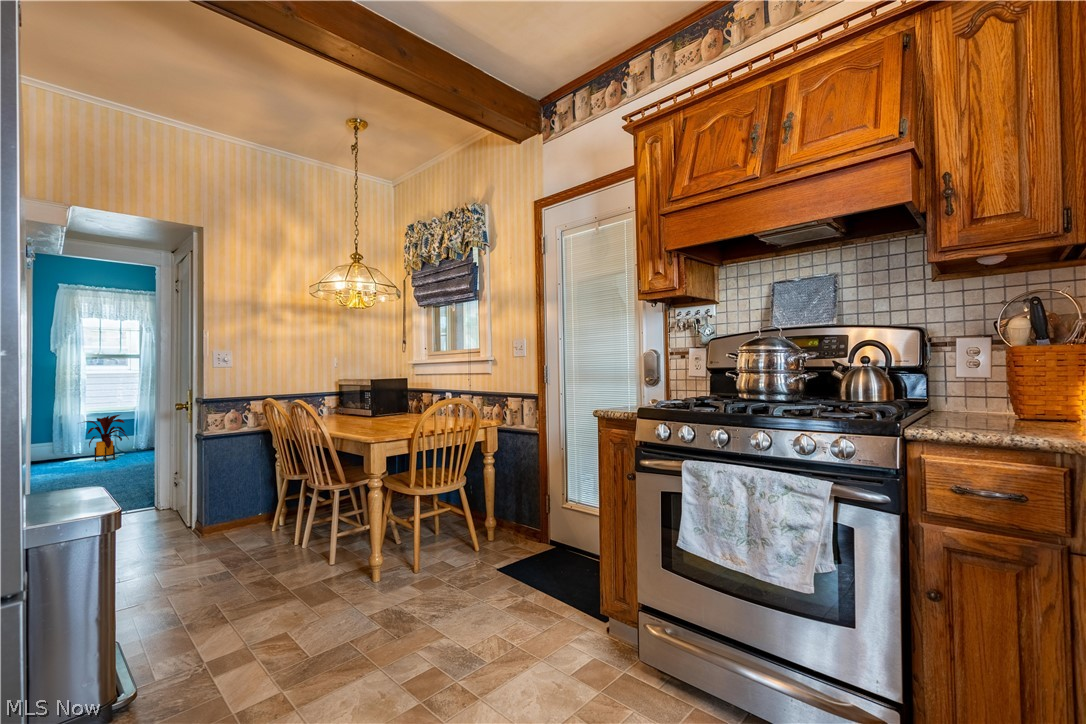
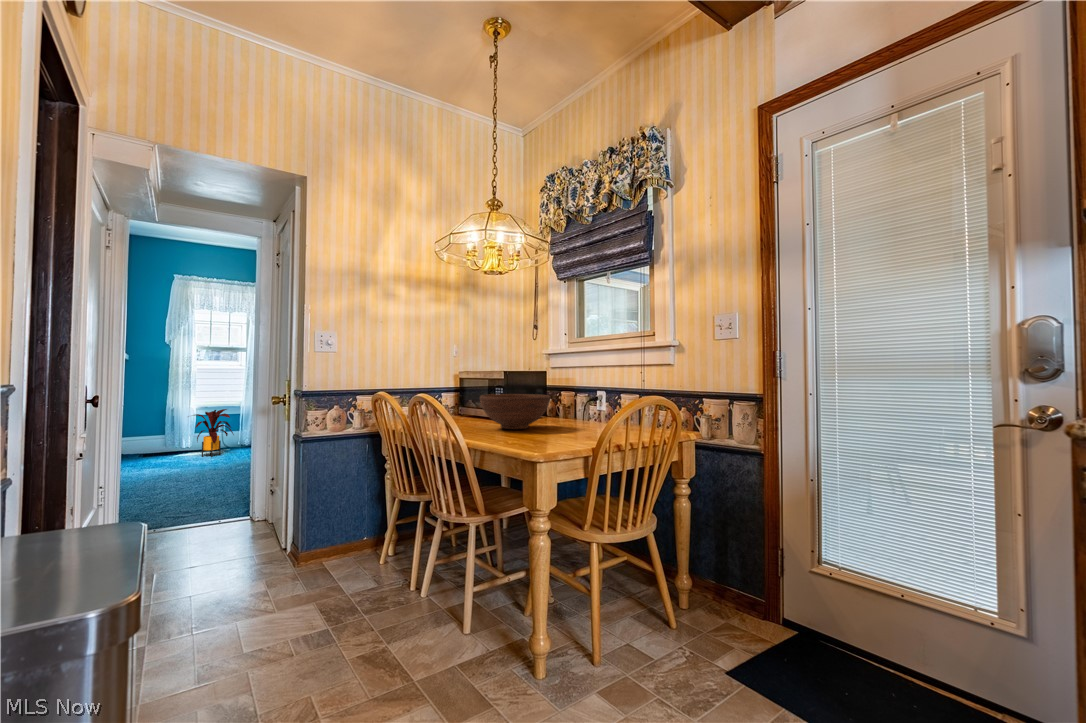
fruit bowl: none [347,397,402,424] -> present [480,394,550,429]

